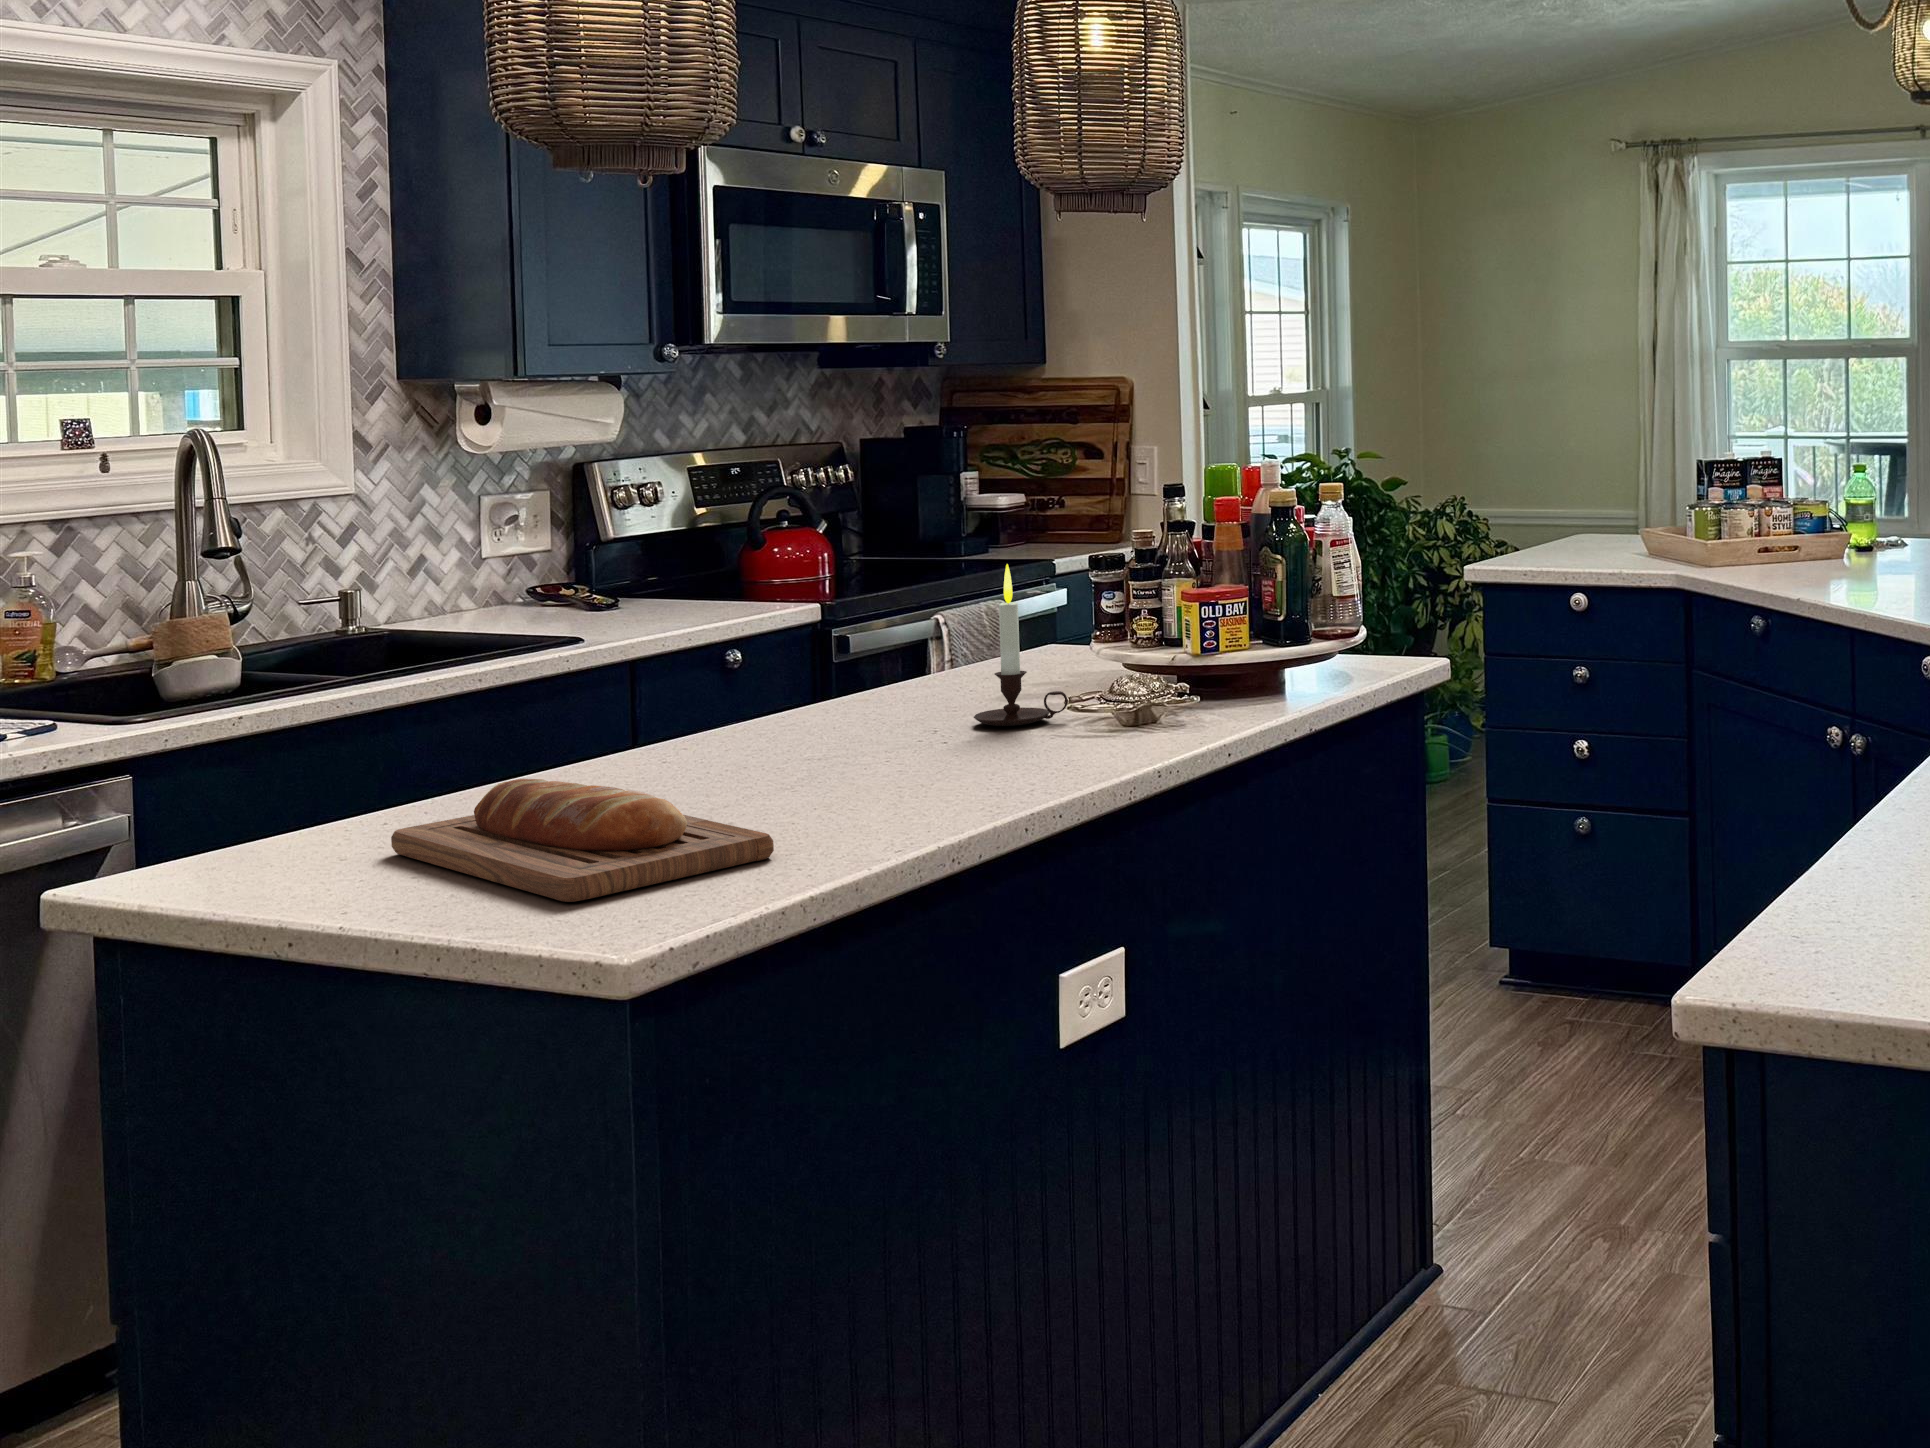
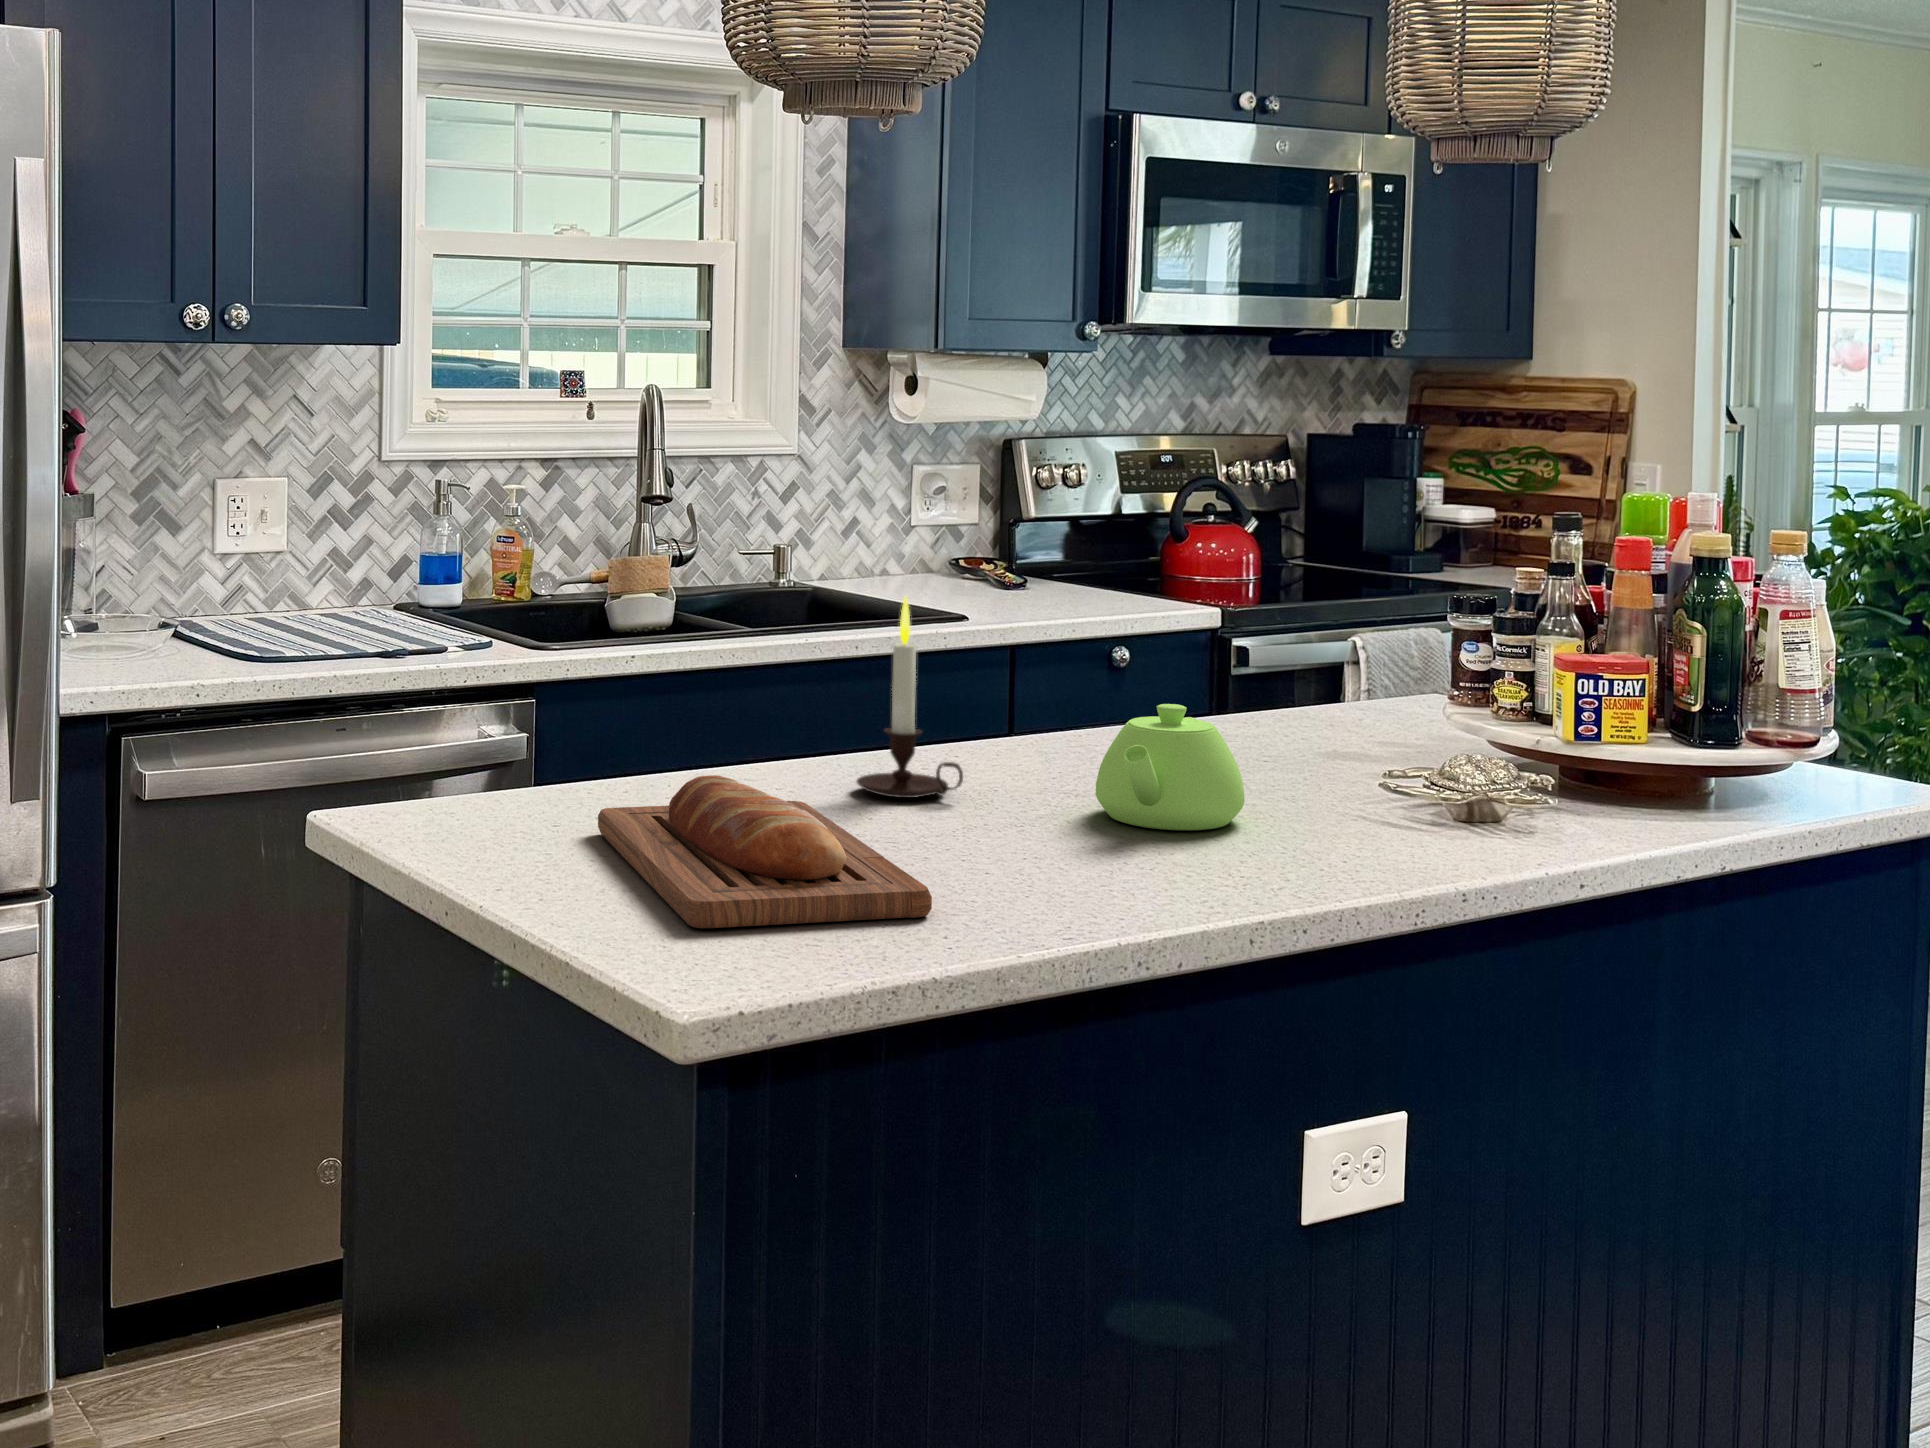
candle: present [974,564,1068,726] -> present [856,597,963,798]
teapot: none [848,664,974,769] -> present [1095,704,1245,830]

